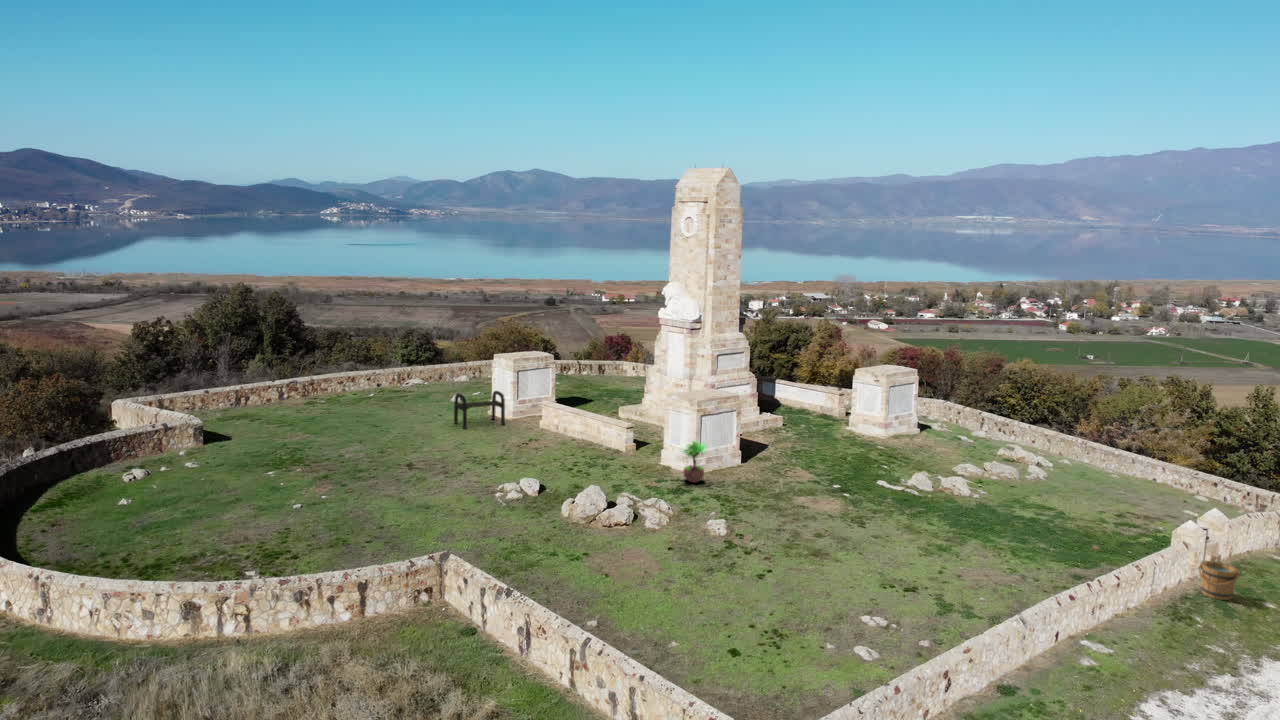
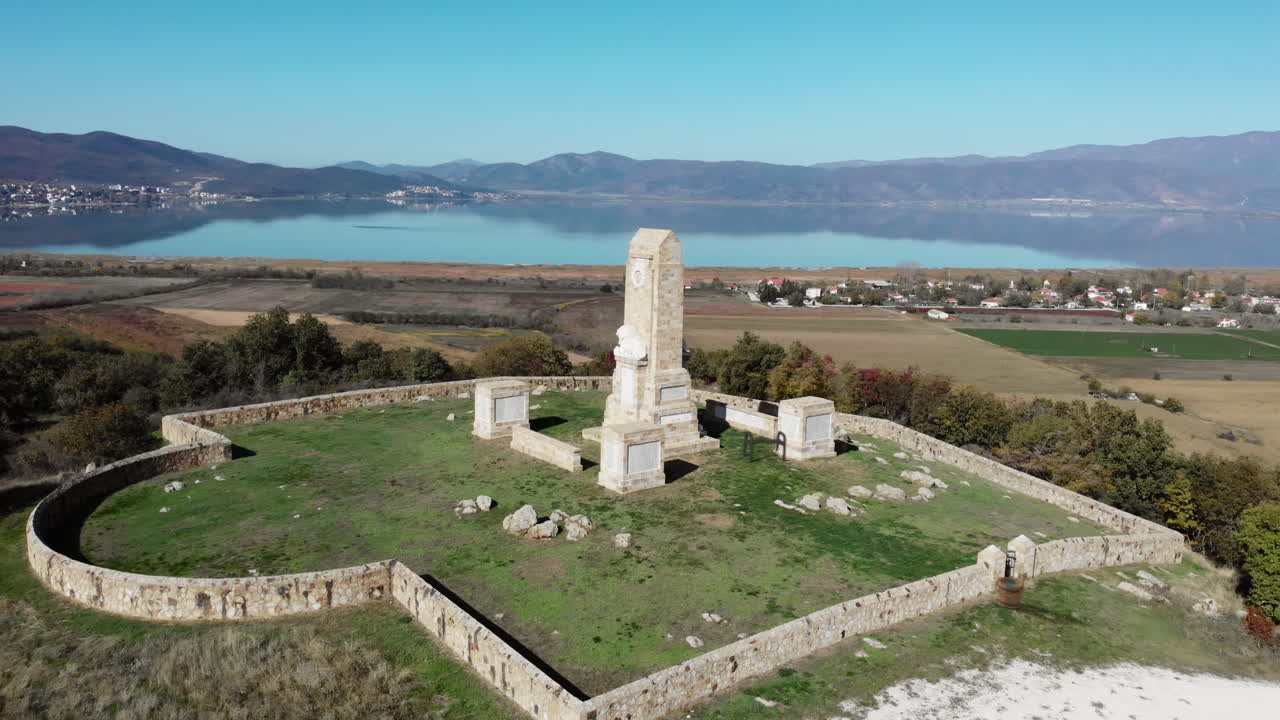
bench: present [454,391,505,429] -> present [743,431,786,462]
potted tree: present [683,441,705,482] -> none [609,462,632,500]

